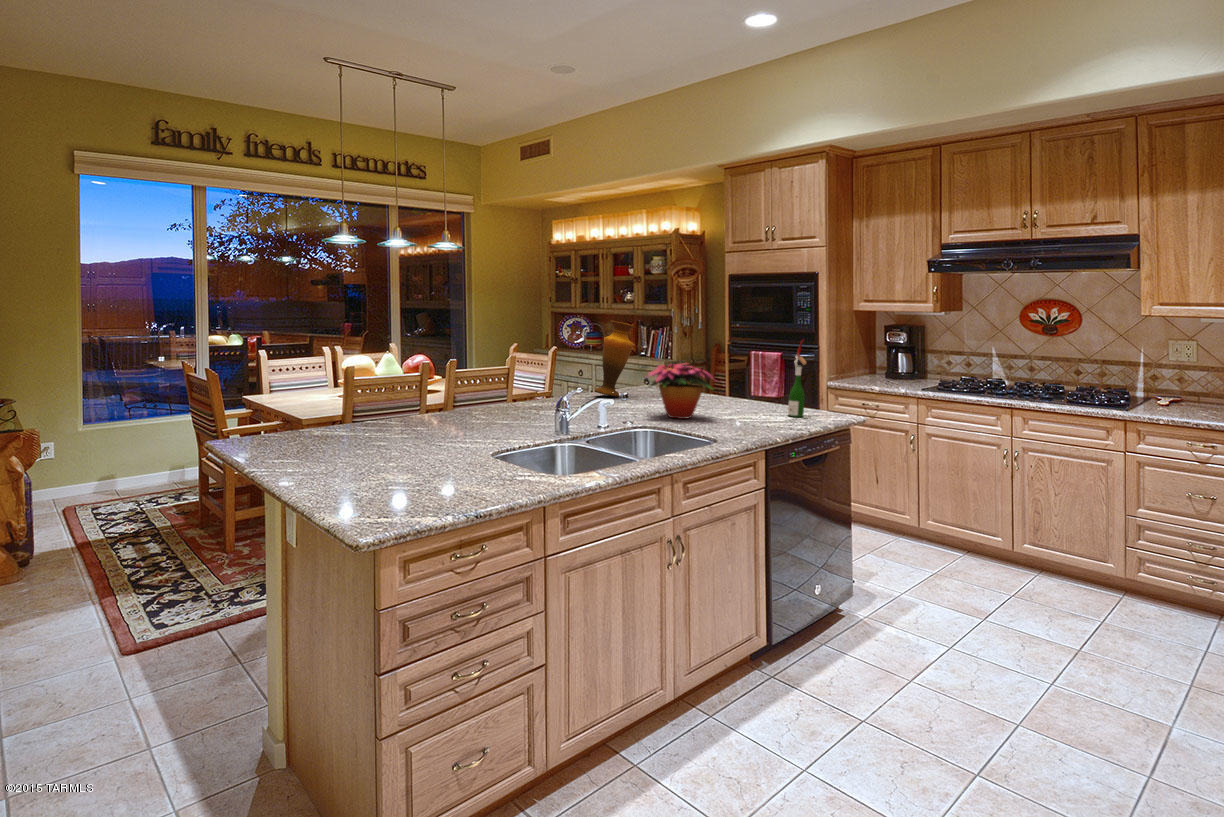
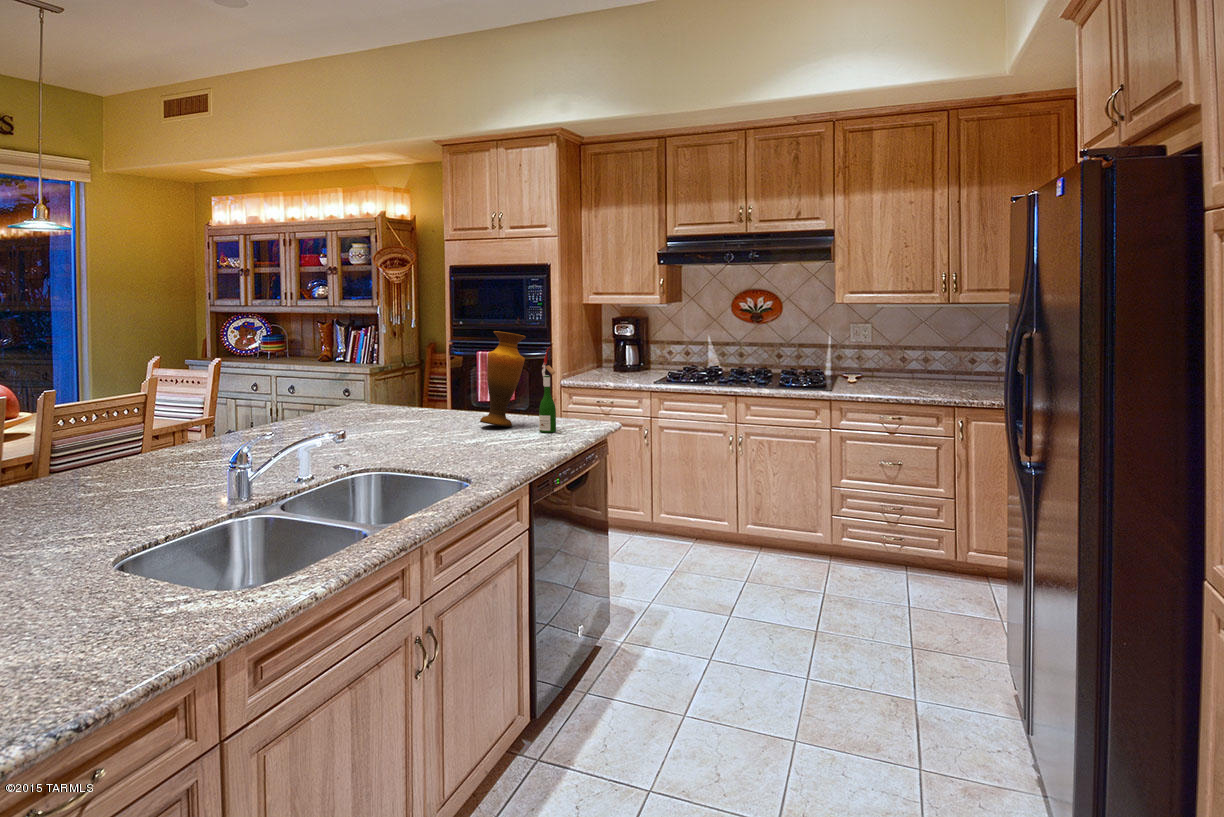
vase: present [595,321,635,397] -> present [480,331,526,427]
flower arrangement: present [649,364,713,419] -> none [370,382,468,450]

